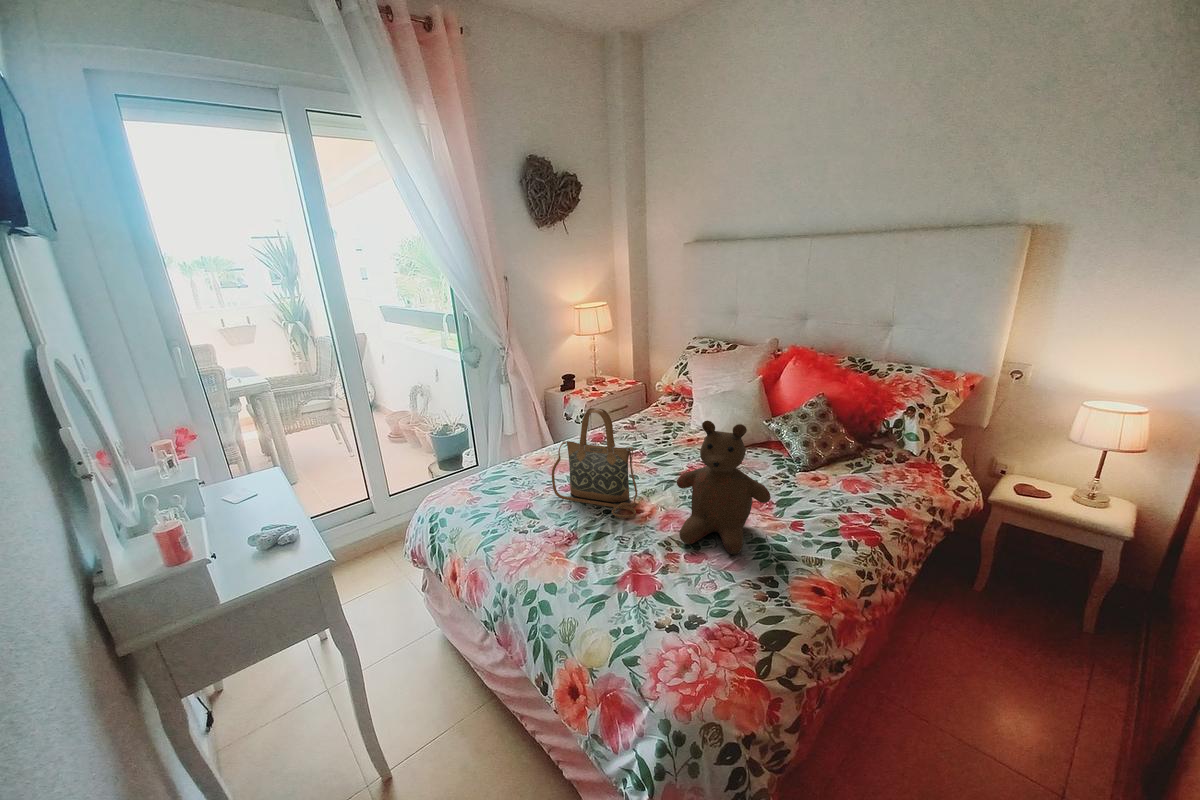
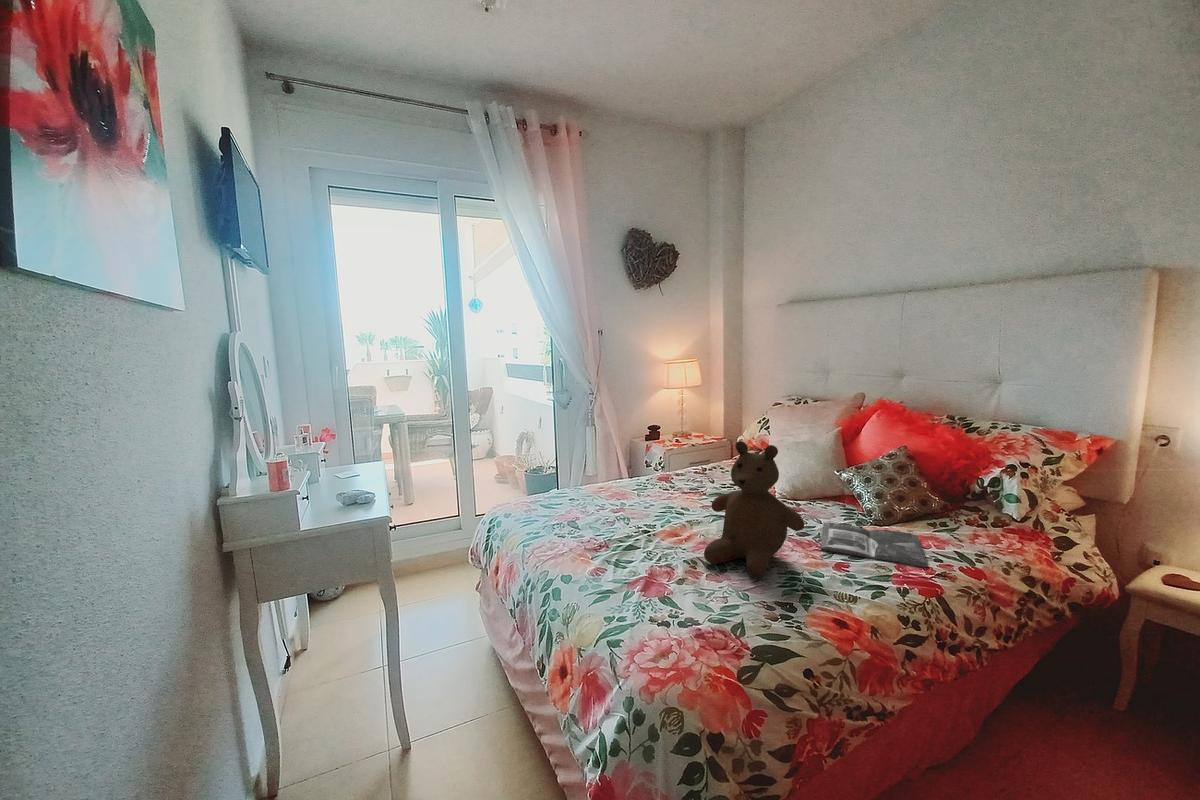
handbag: present [552,408,637,518] -> none [601,431,679,537]
magazine: none [767,477,866,515] -> present [821,522,928,567]

